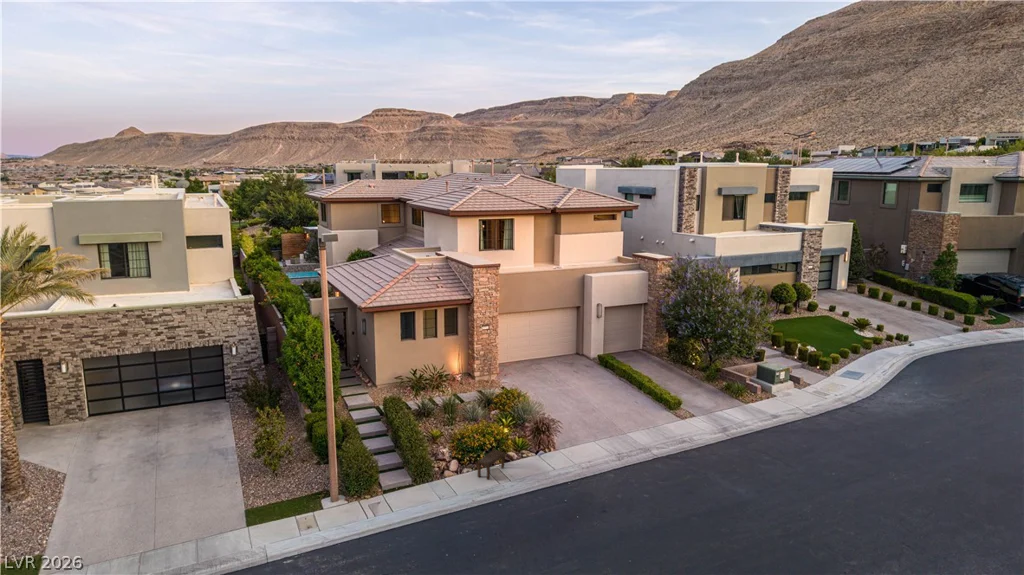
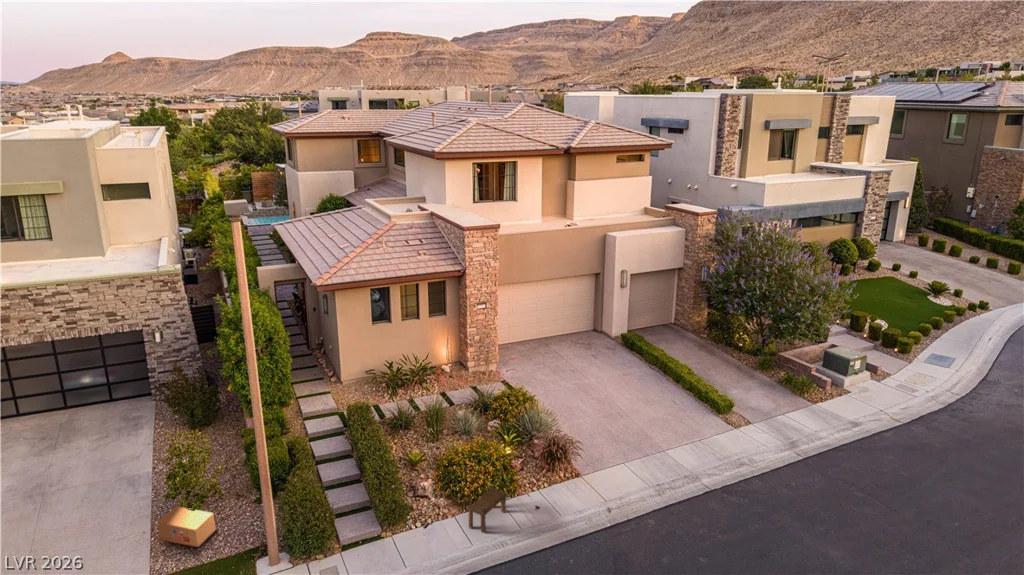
cardboard box: none [253,460,293,487] -> present [157,506,216,547]

